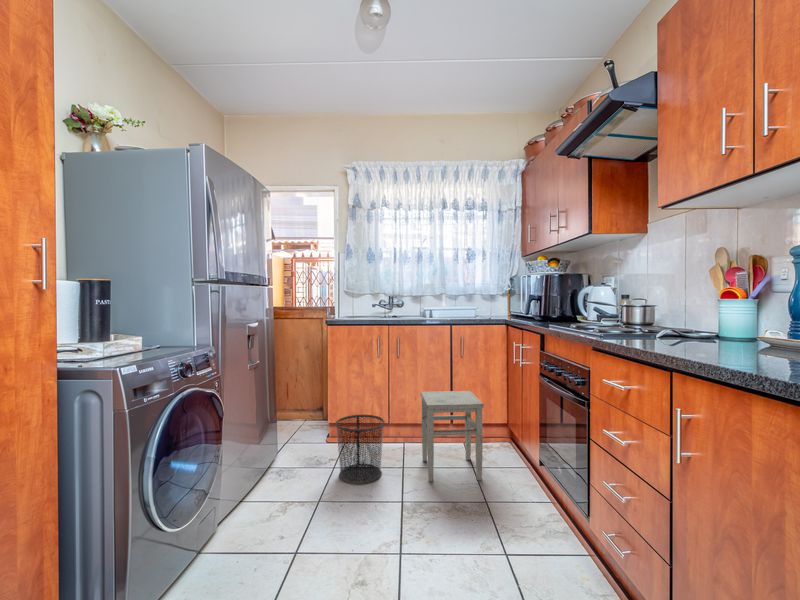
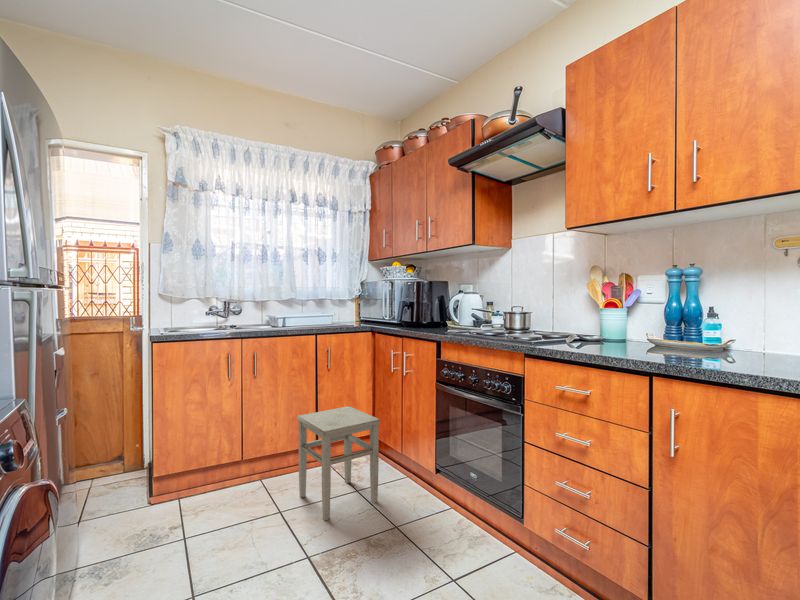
waste bin: present [335,414,385,484] -> none [197,456,268,554]

